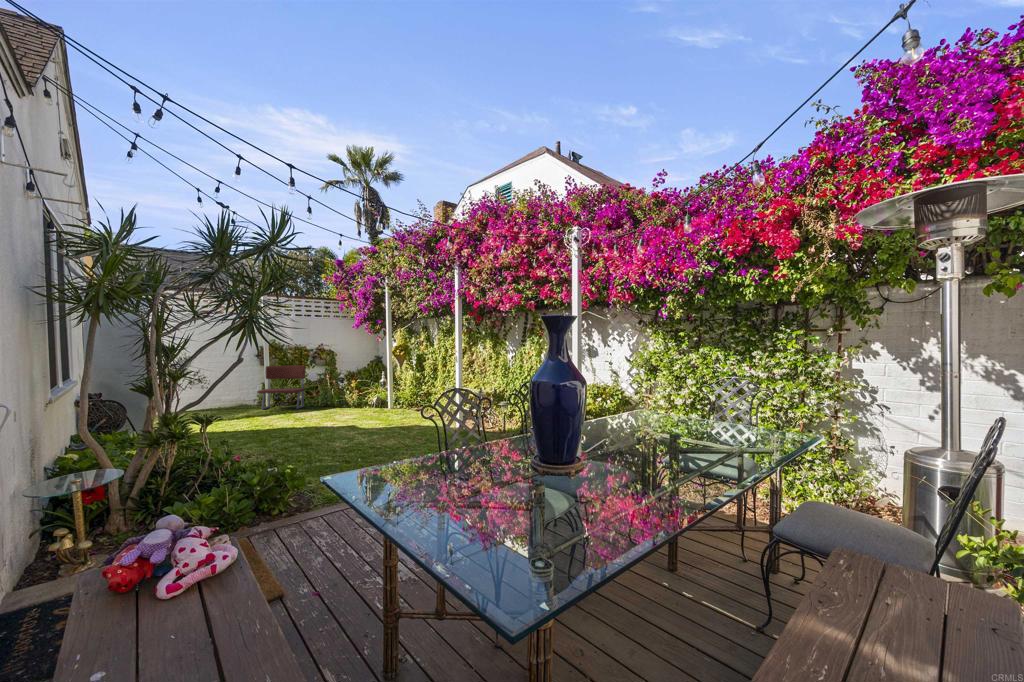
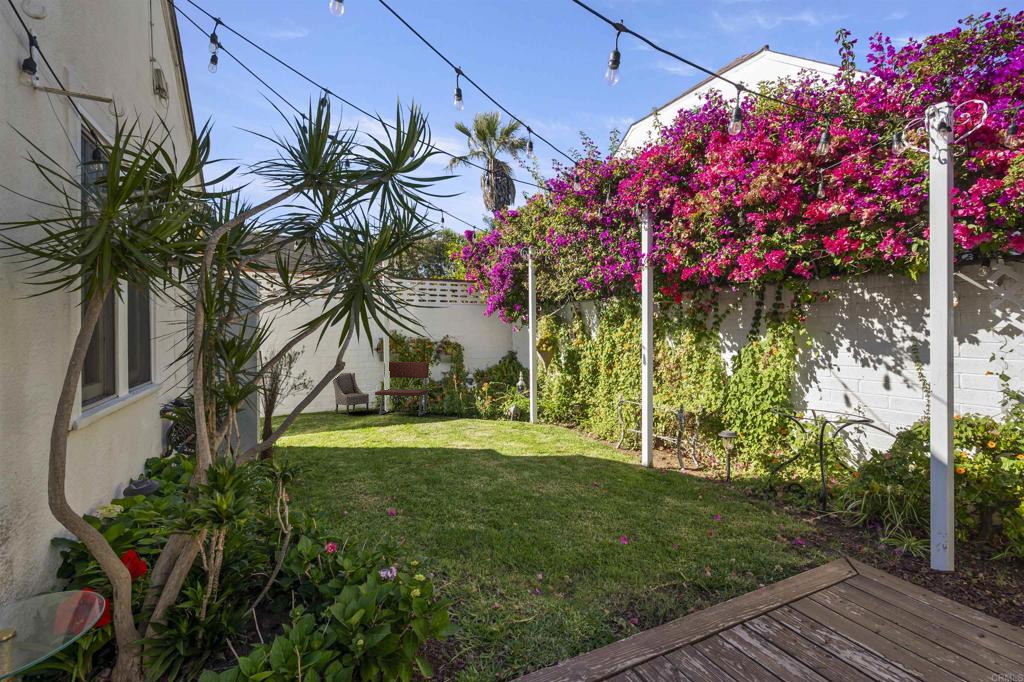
armchair: none [216,376,252,411] -> present [333,373,369,415]

